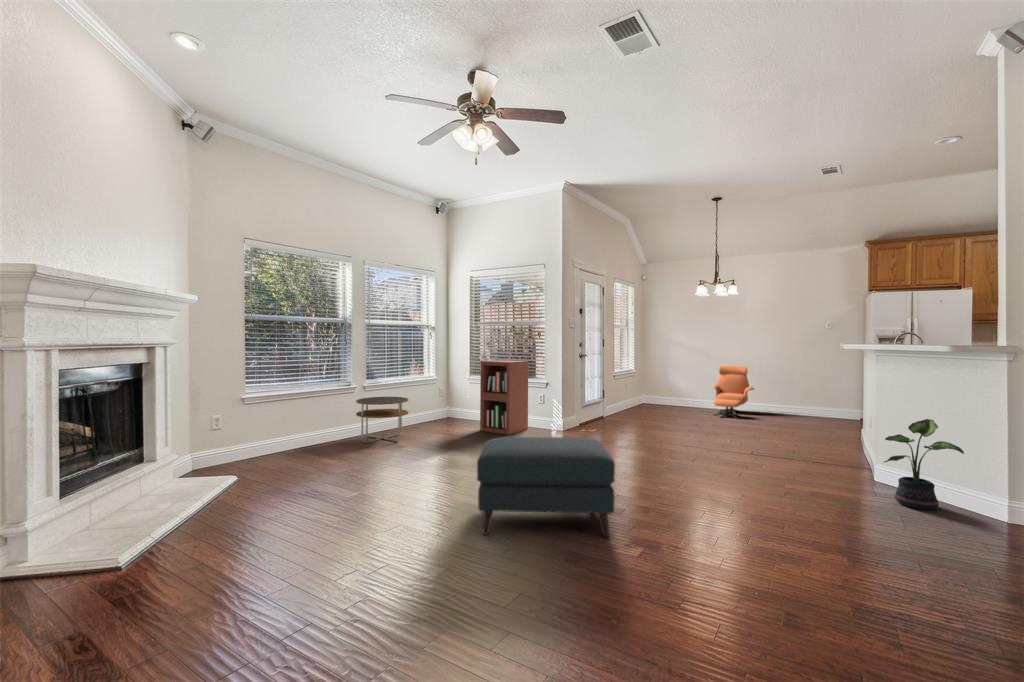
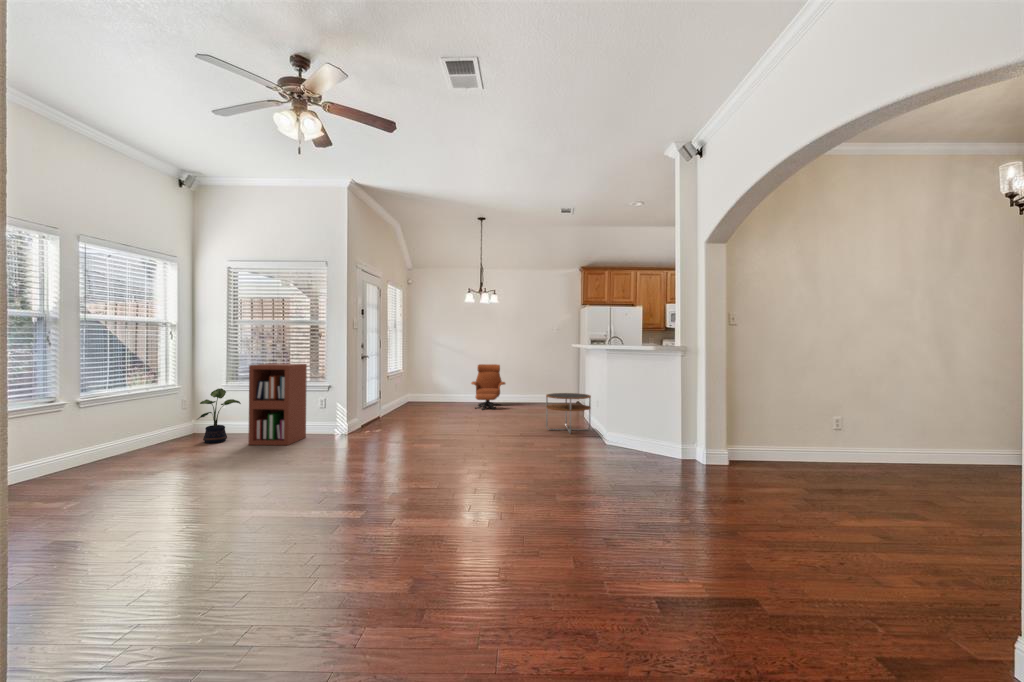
side table: present [356,397,408,443] -> present [546,393,591,434]
potted plant: present [885,419,964,510] -> present [198,388,241,443]
ottoman: present [477,437,615,537] -> none [312,432,456,540]

